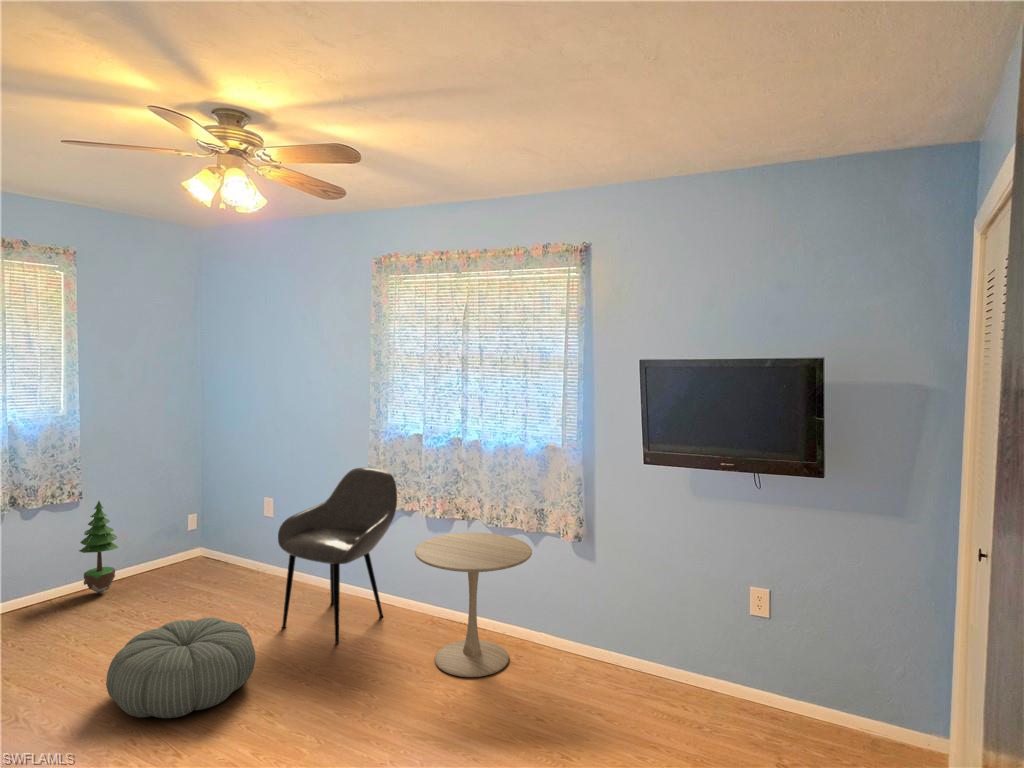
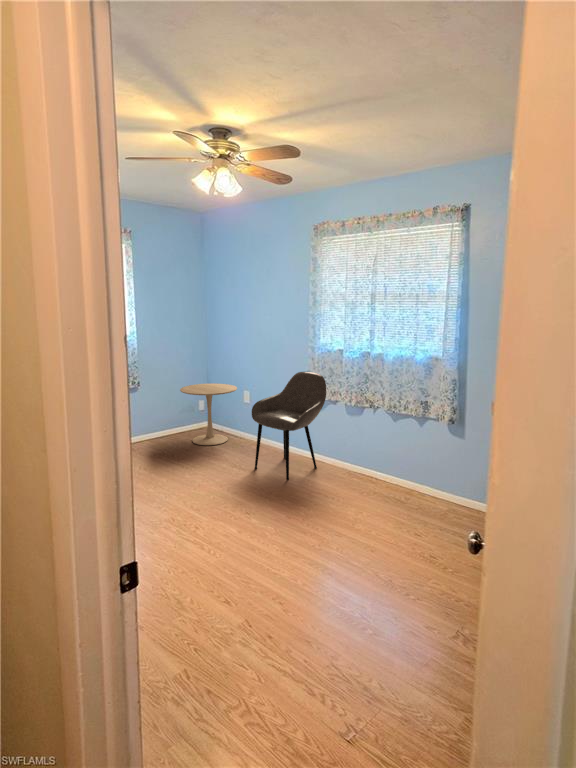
potted tree: present [79,501,118,593] -> none [141,387,162,442]
side table: present [415,533,532,677] -> present [180,383,237,445]
pouf: present [106,617,255,718] -> none [160,456,240,508]

